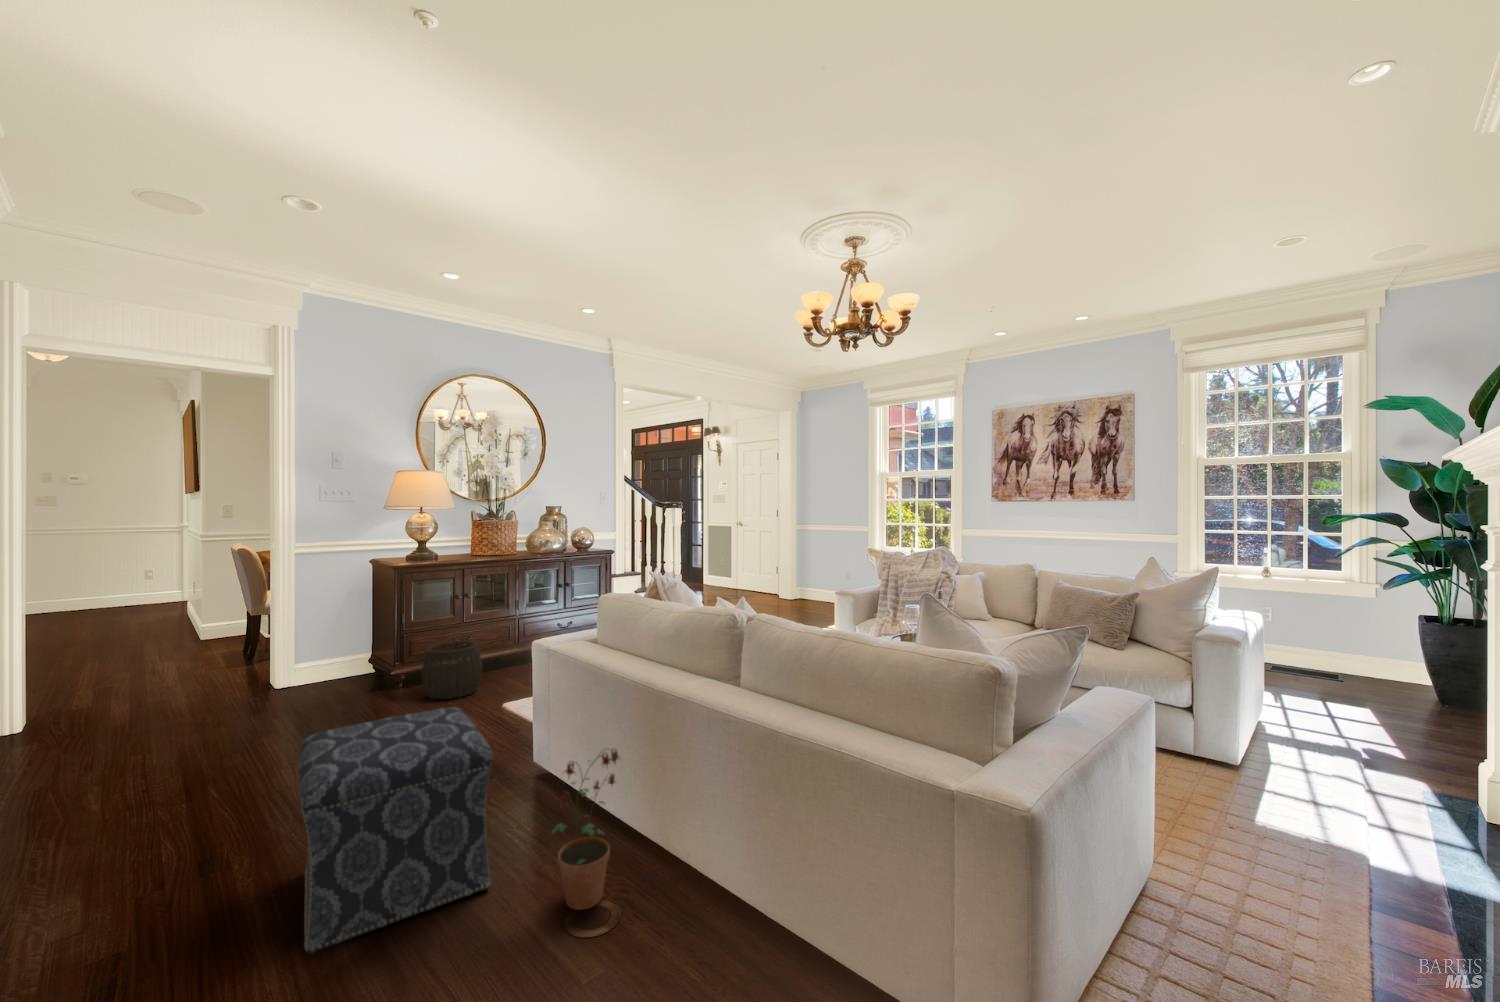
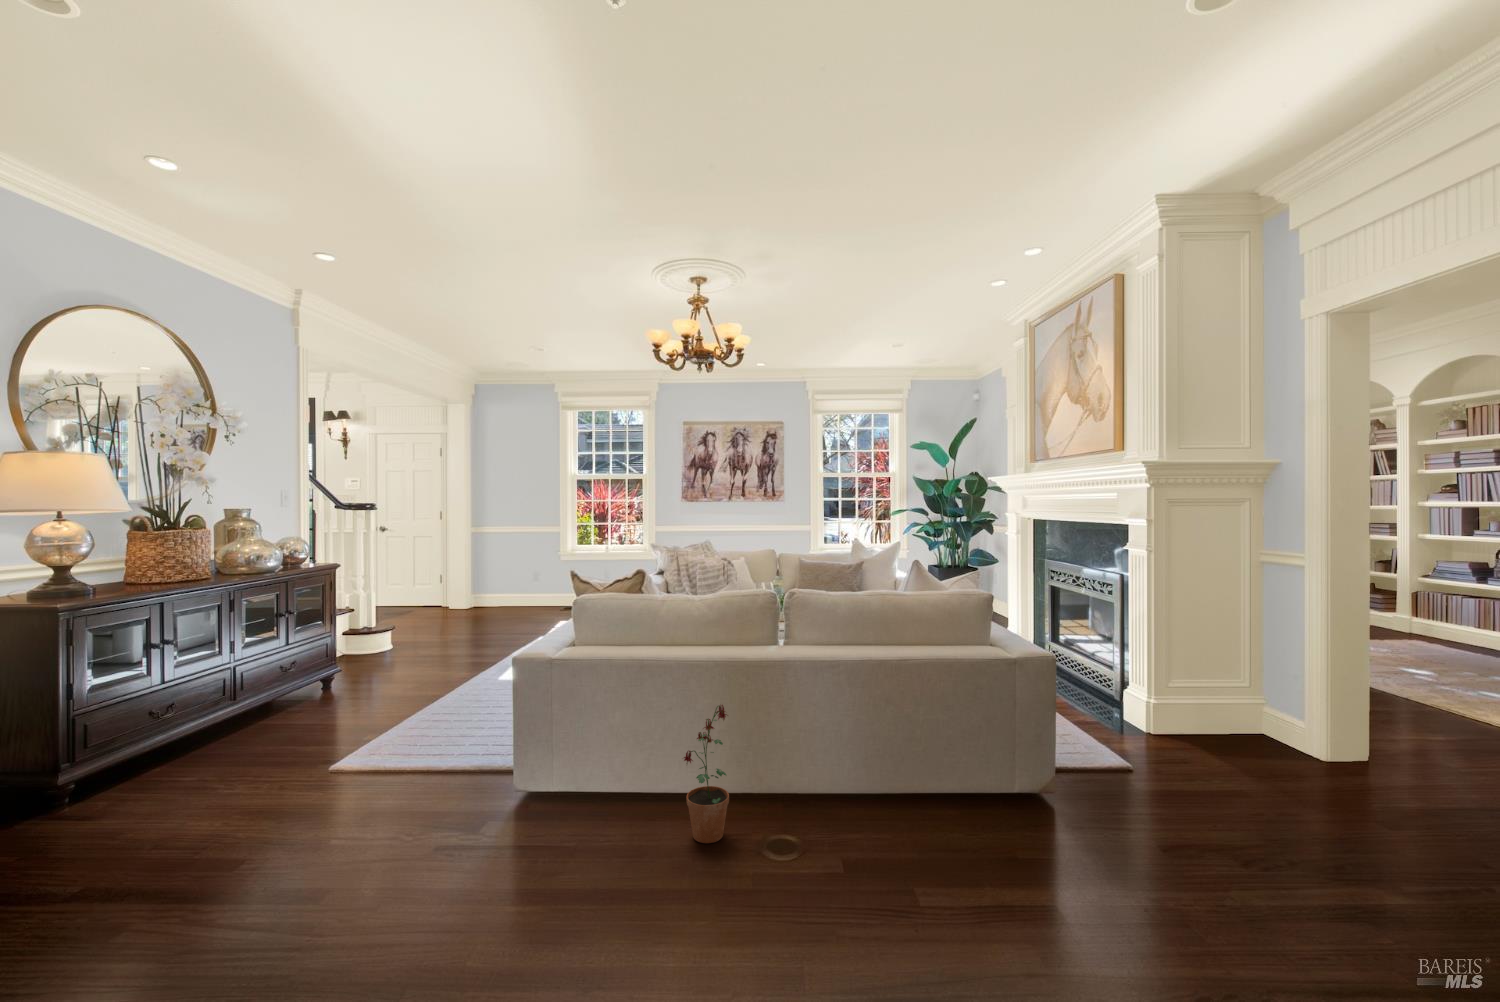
woven basket: present [422,641,483,699] -> none [127,700,235,790]
ottoman: present [298,707,493,954] -> none [401,722,631,960]

